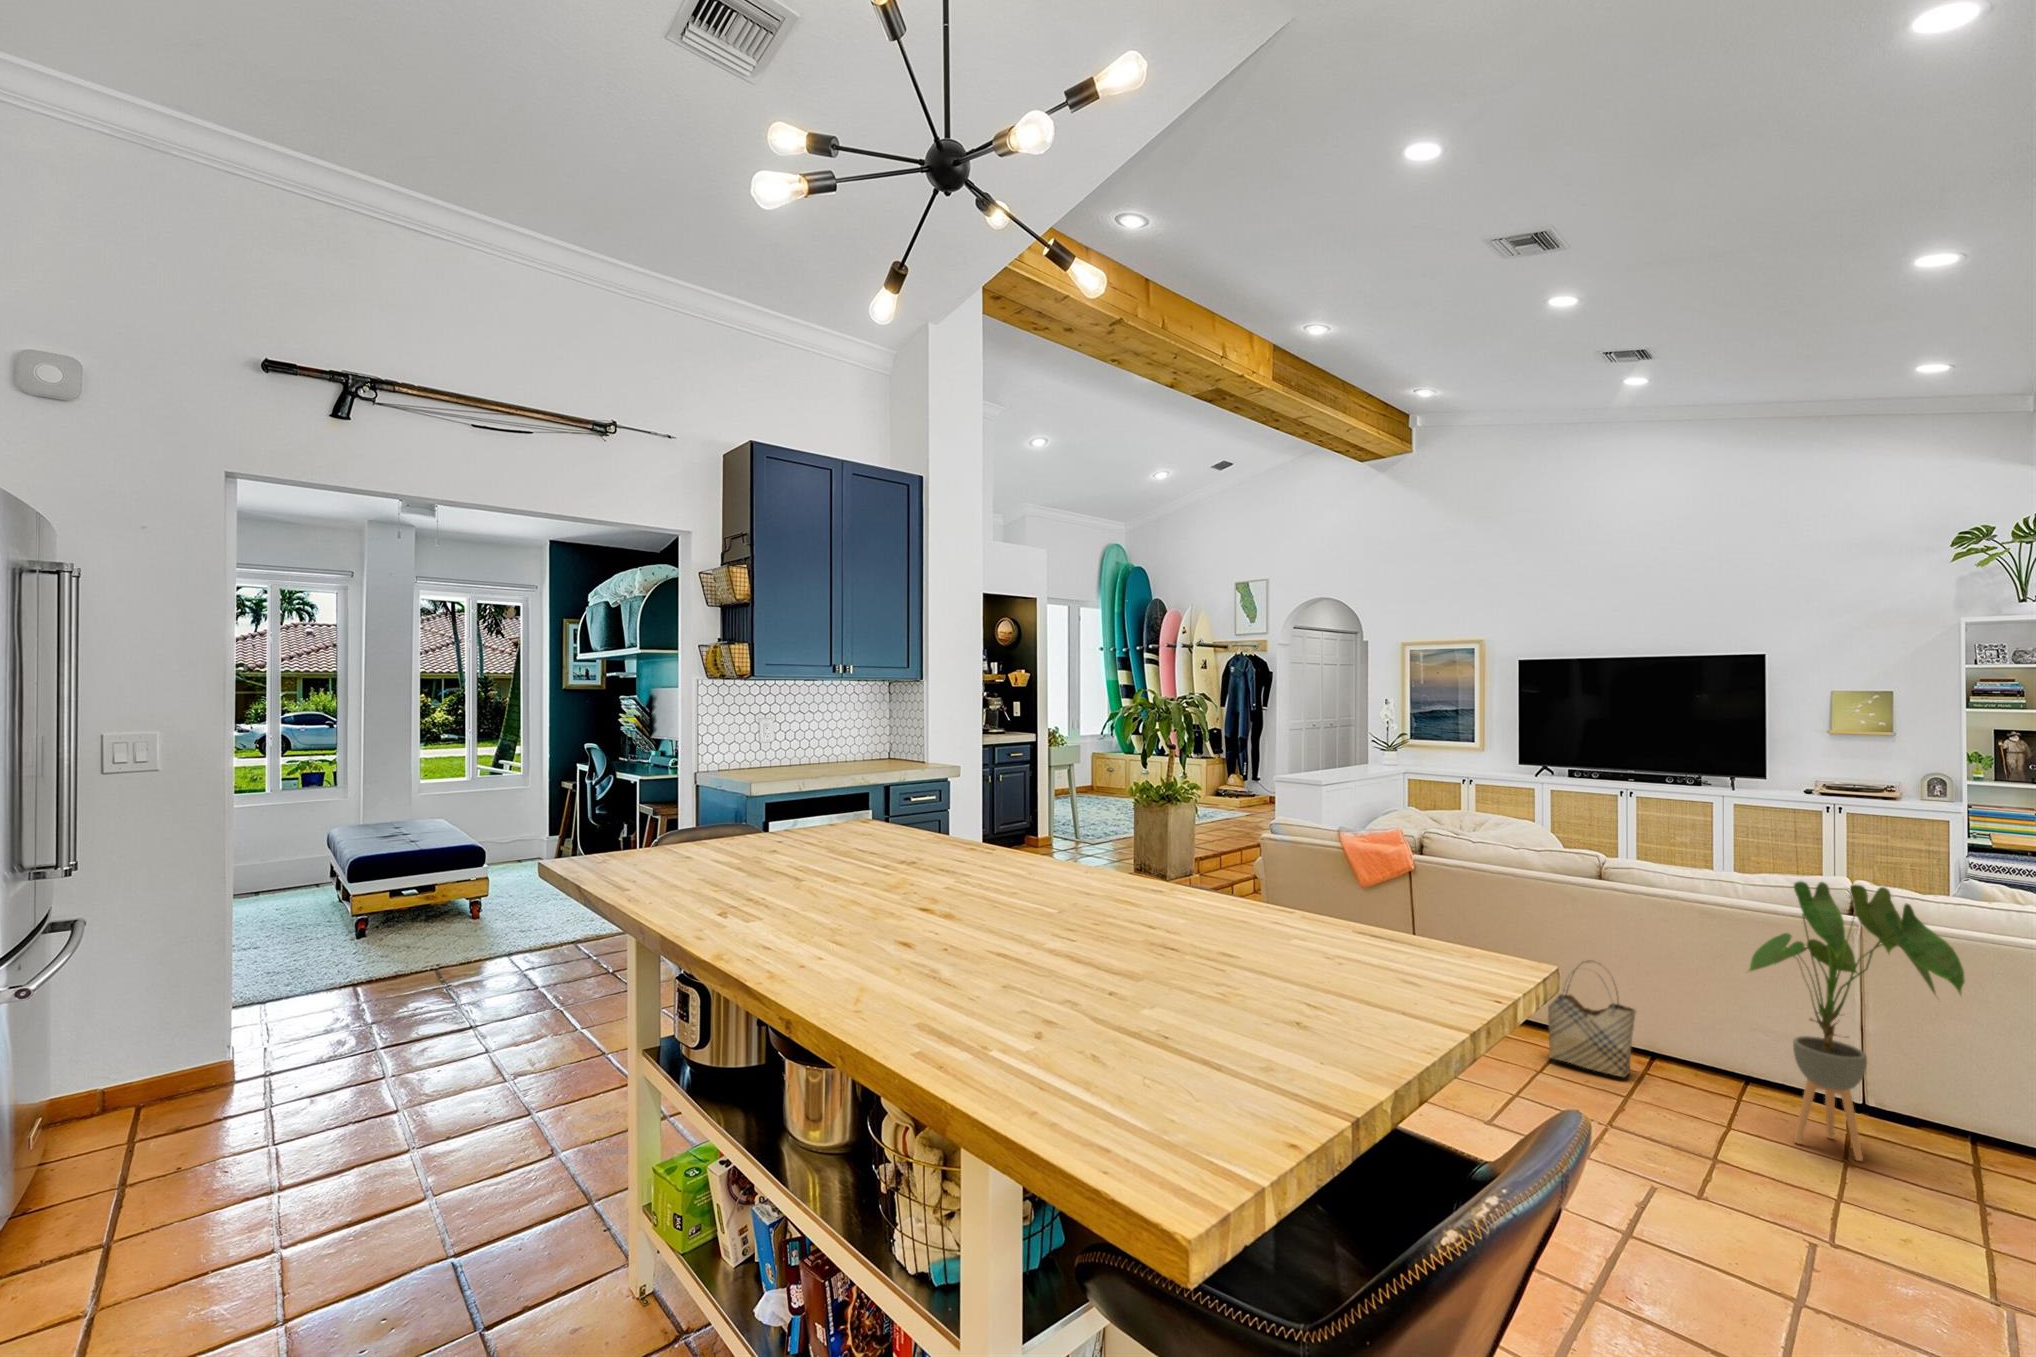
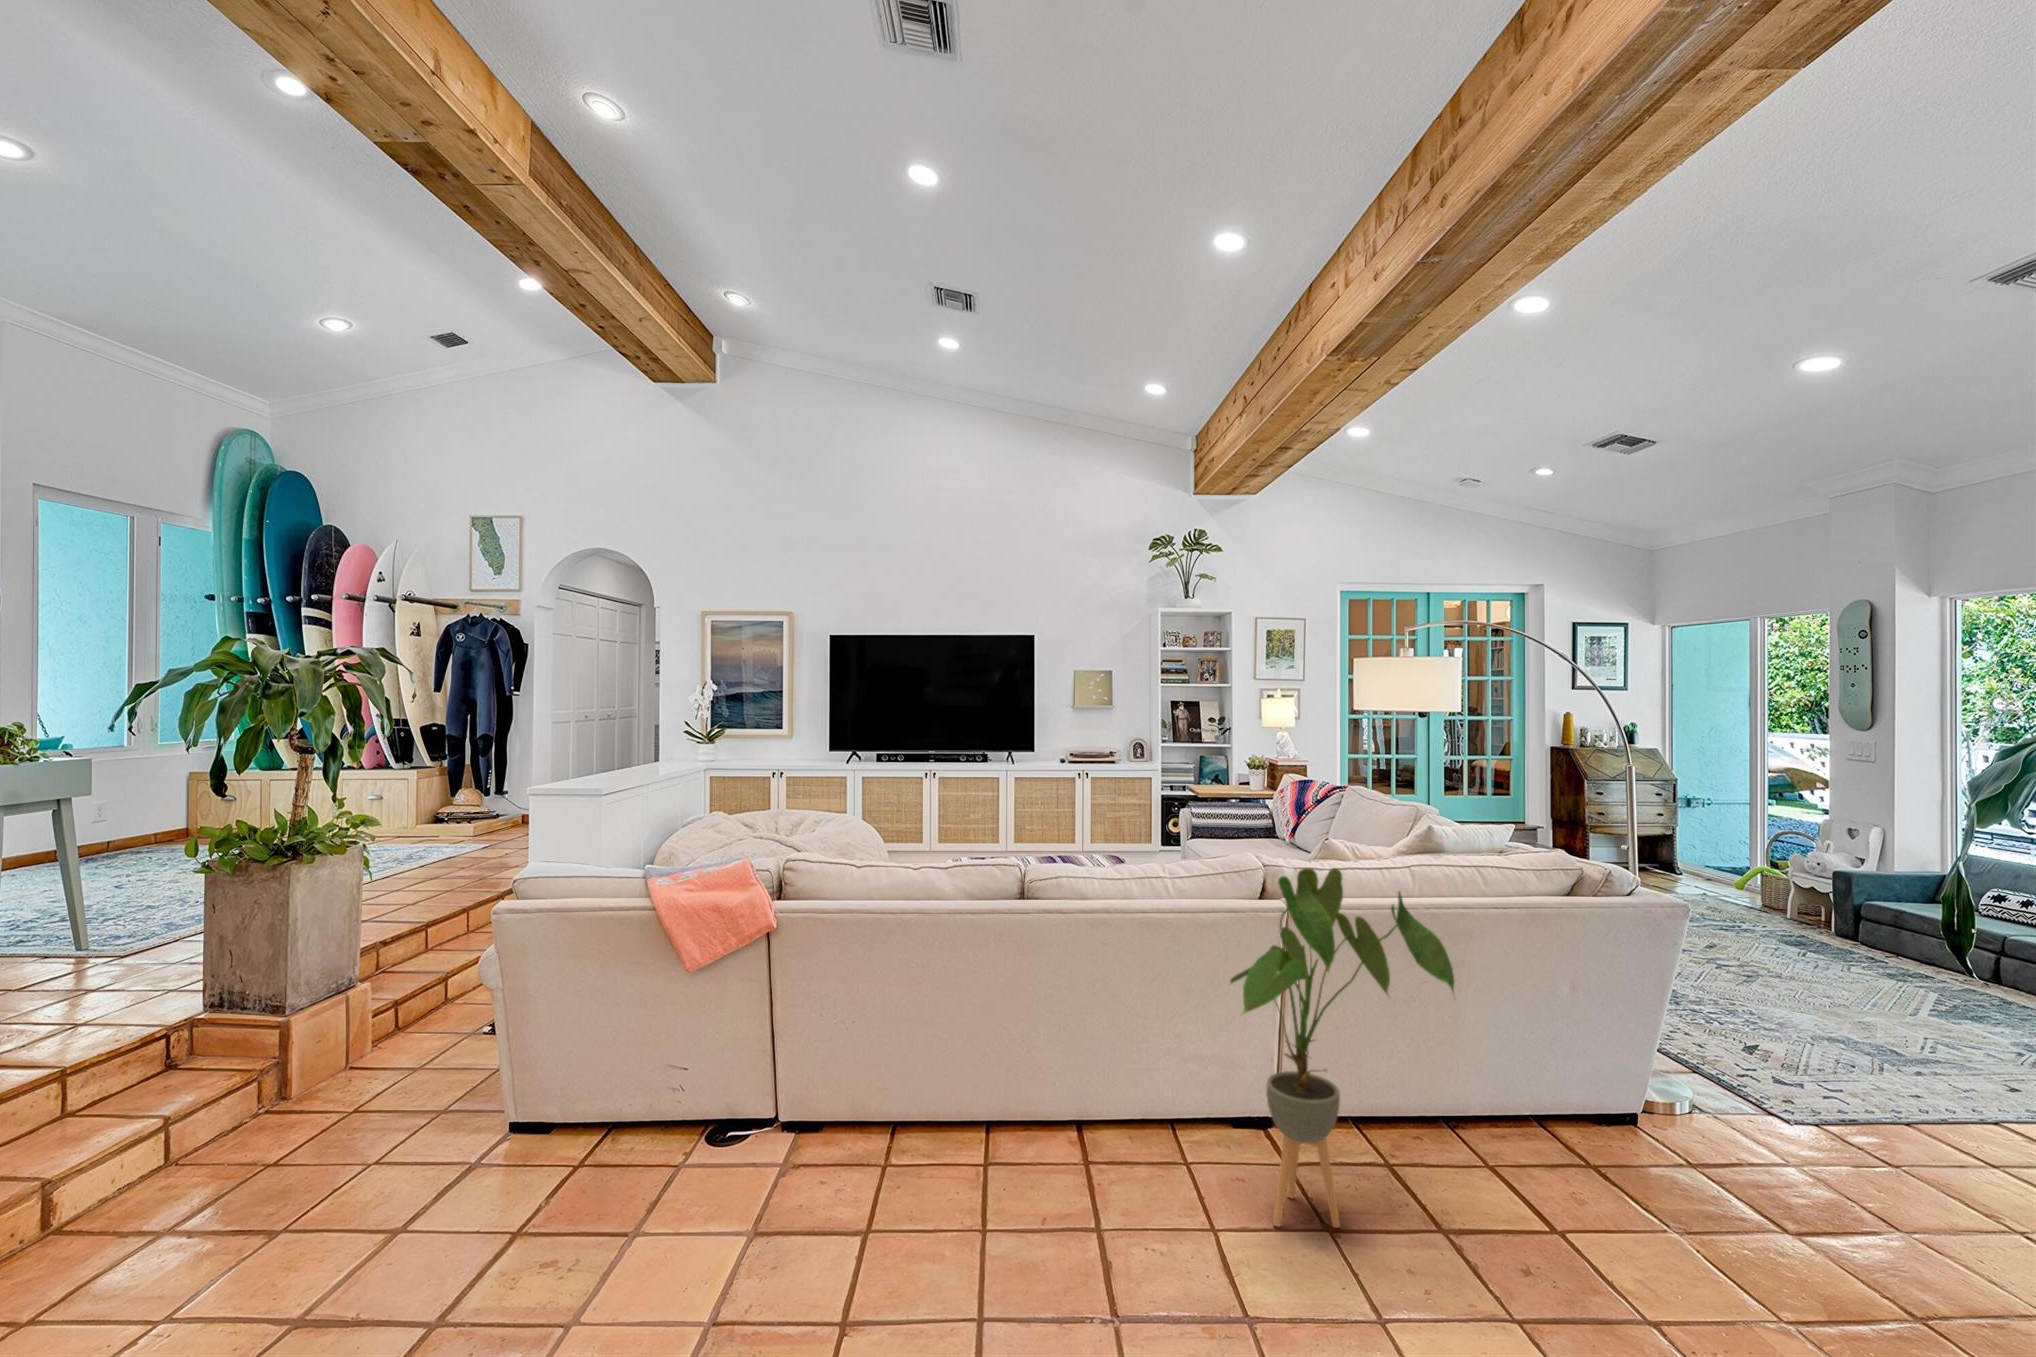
woven basket: present [1548,961,1636,1077] -> none [968,1020,1077,1188]

